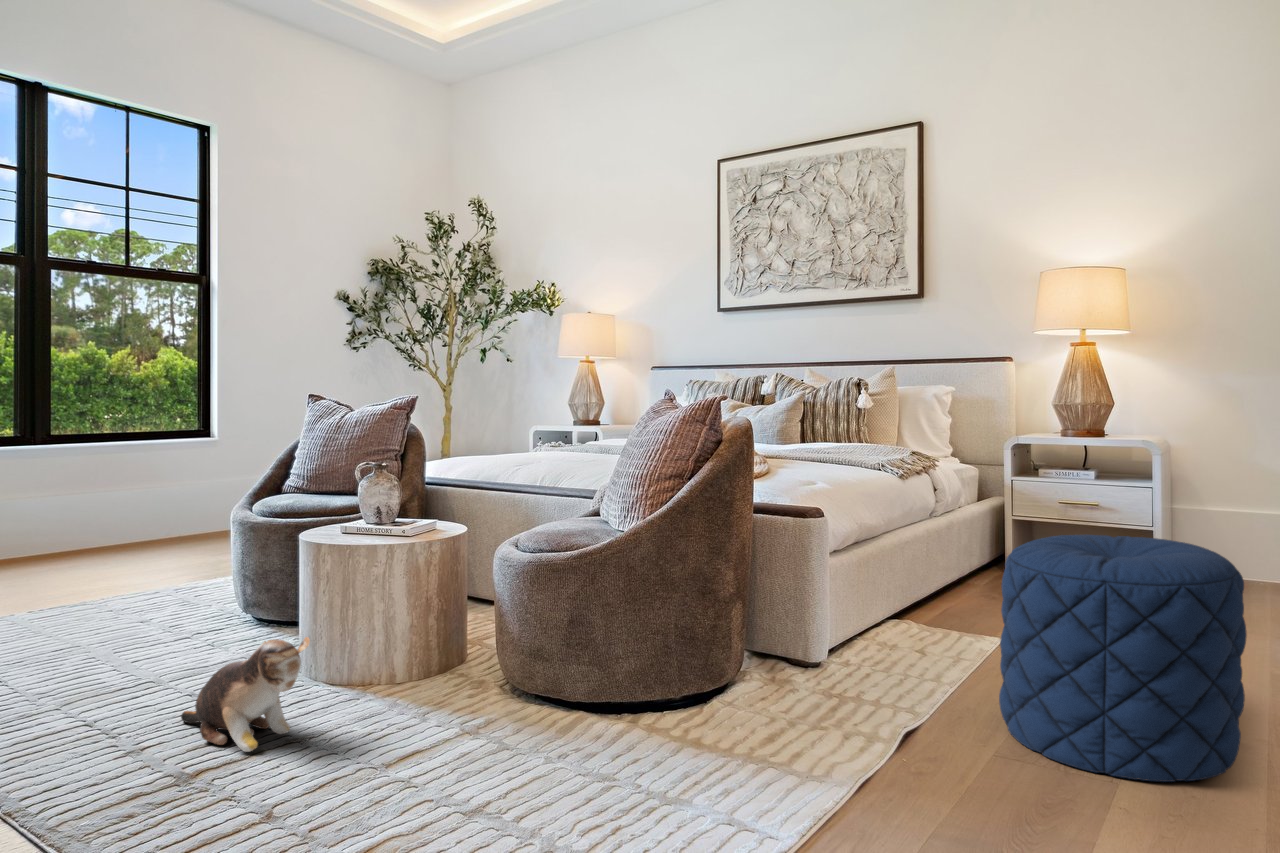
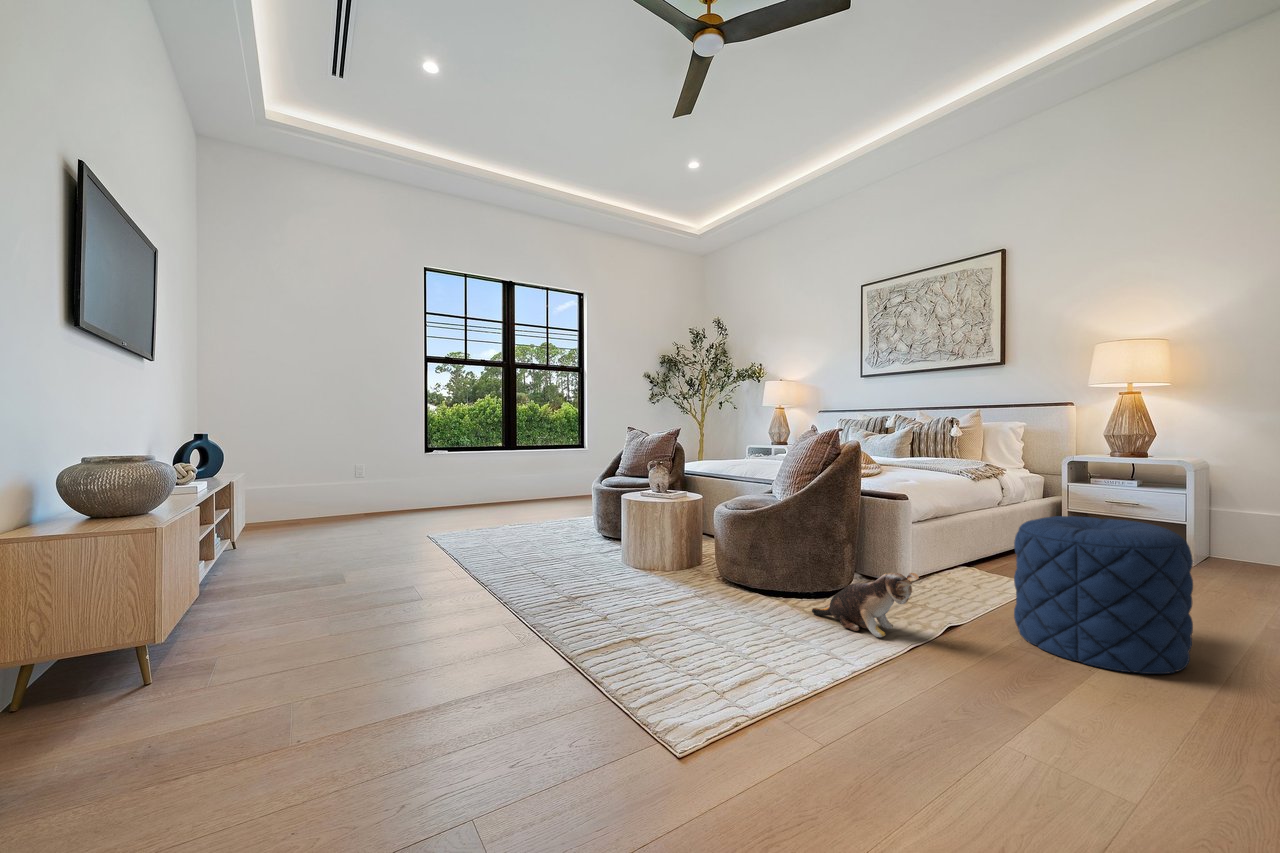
plush toy: present [181,637,310,752] -> present [812,573,919,637]

